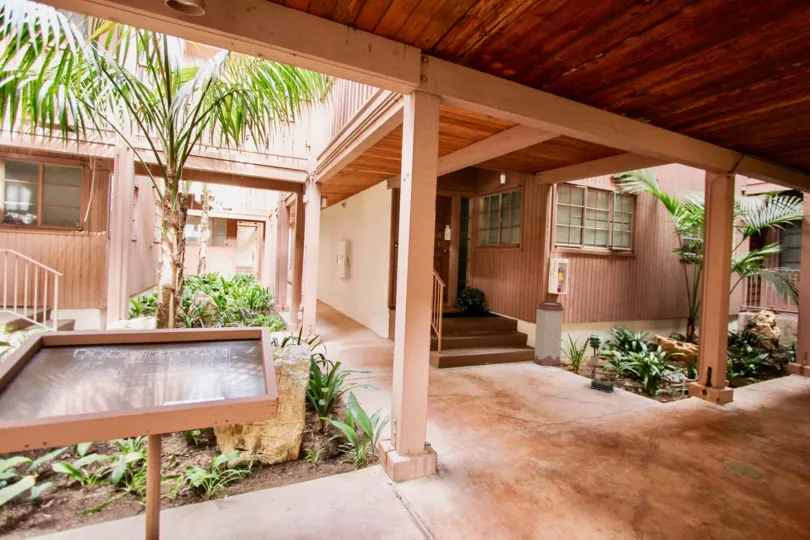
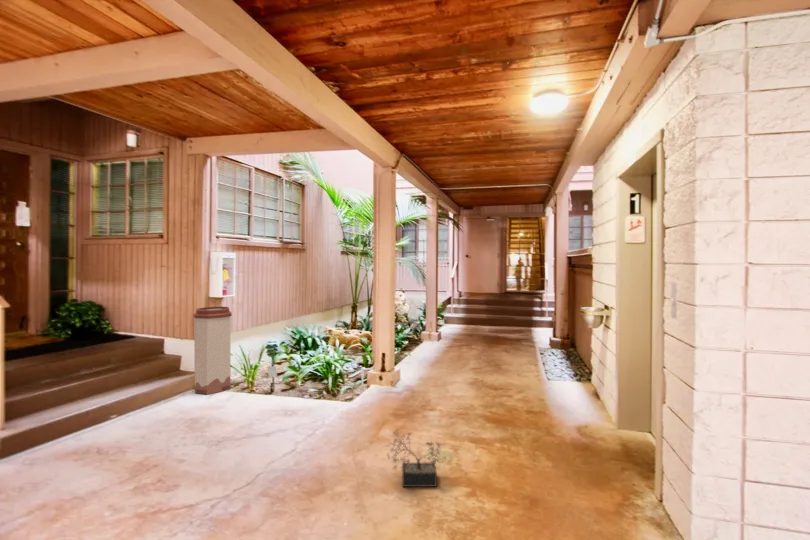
decorative plant: present [586,362,618,393] -> present [387,432,446,487]

